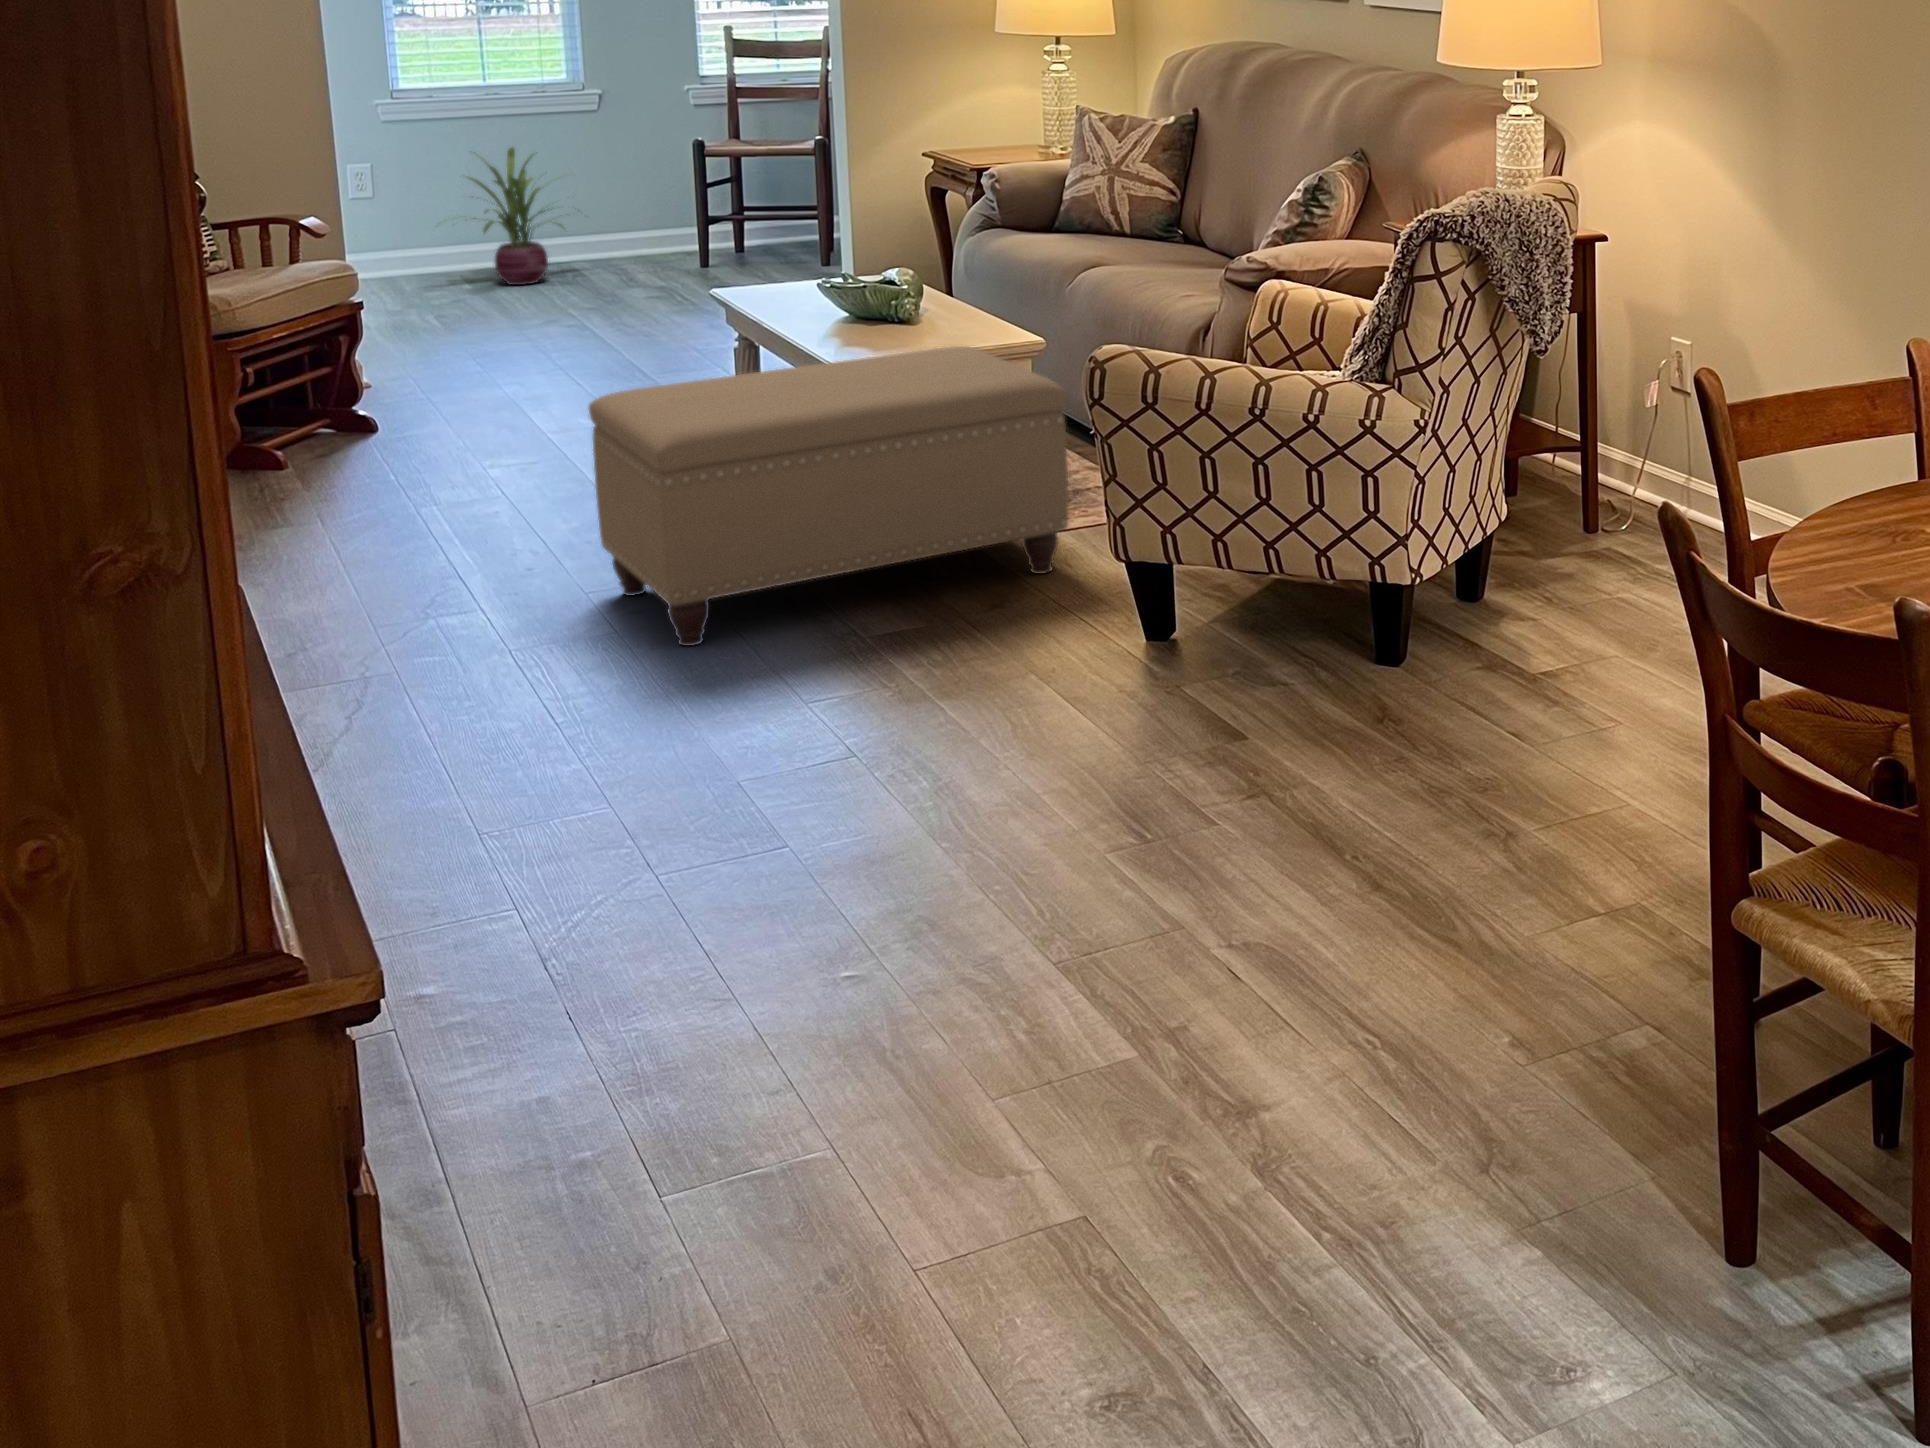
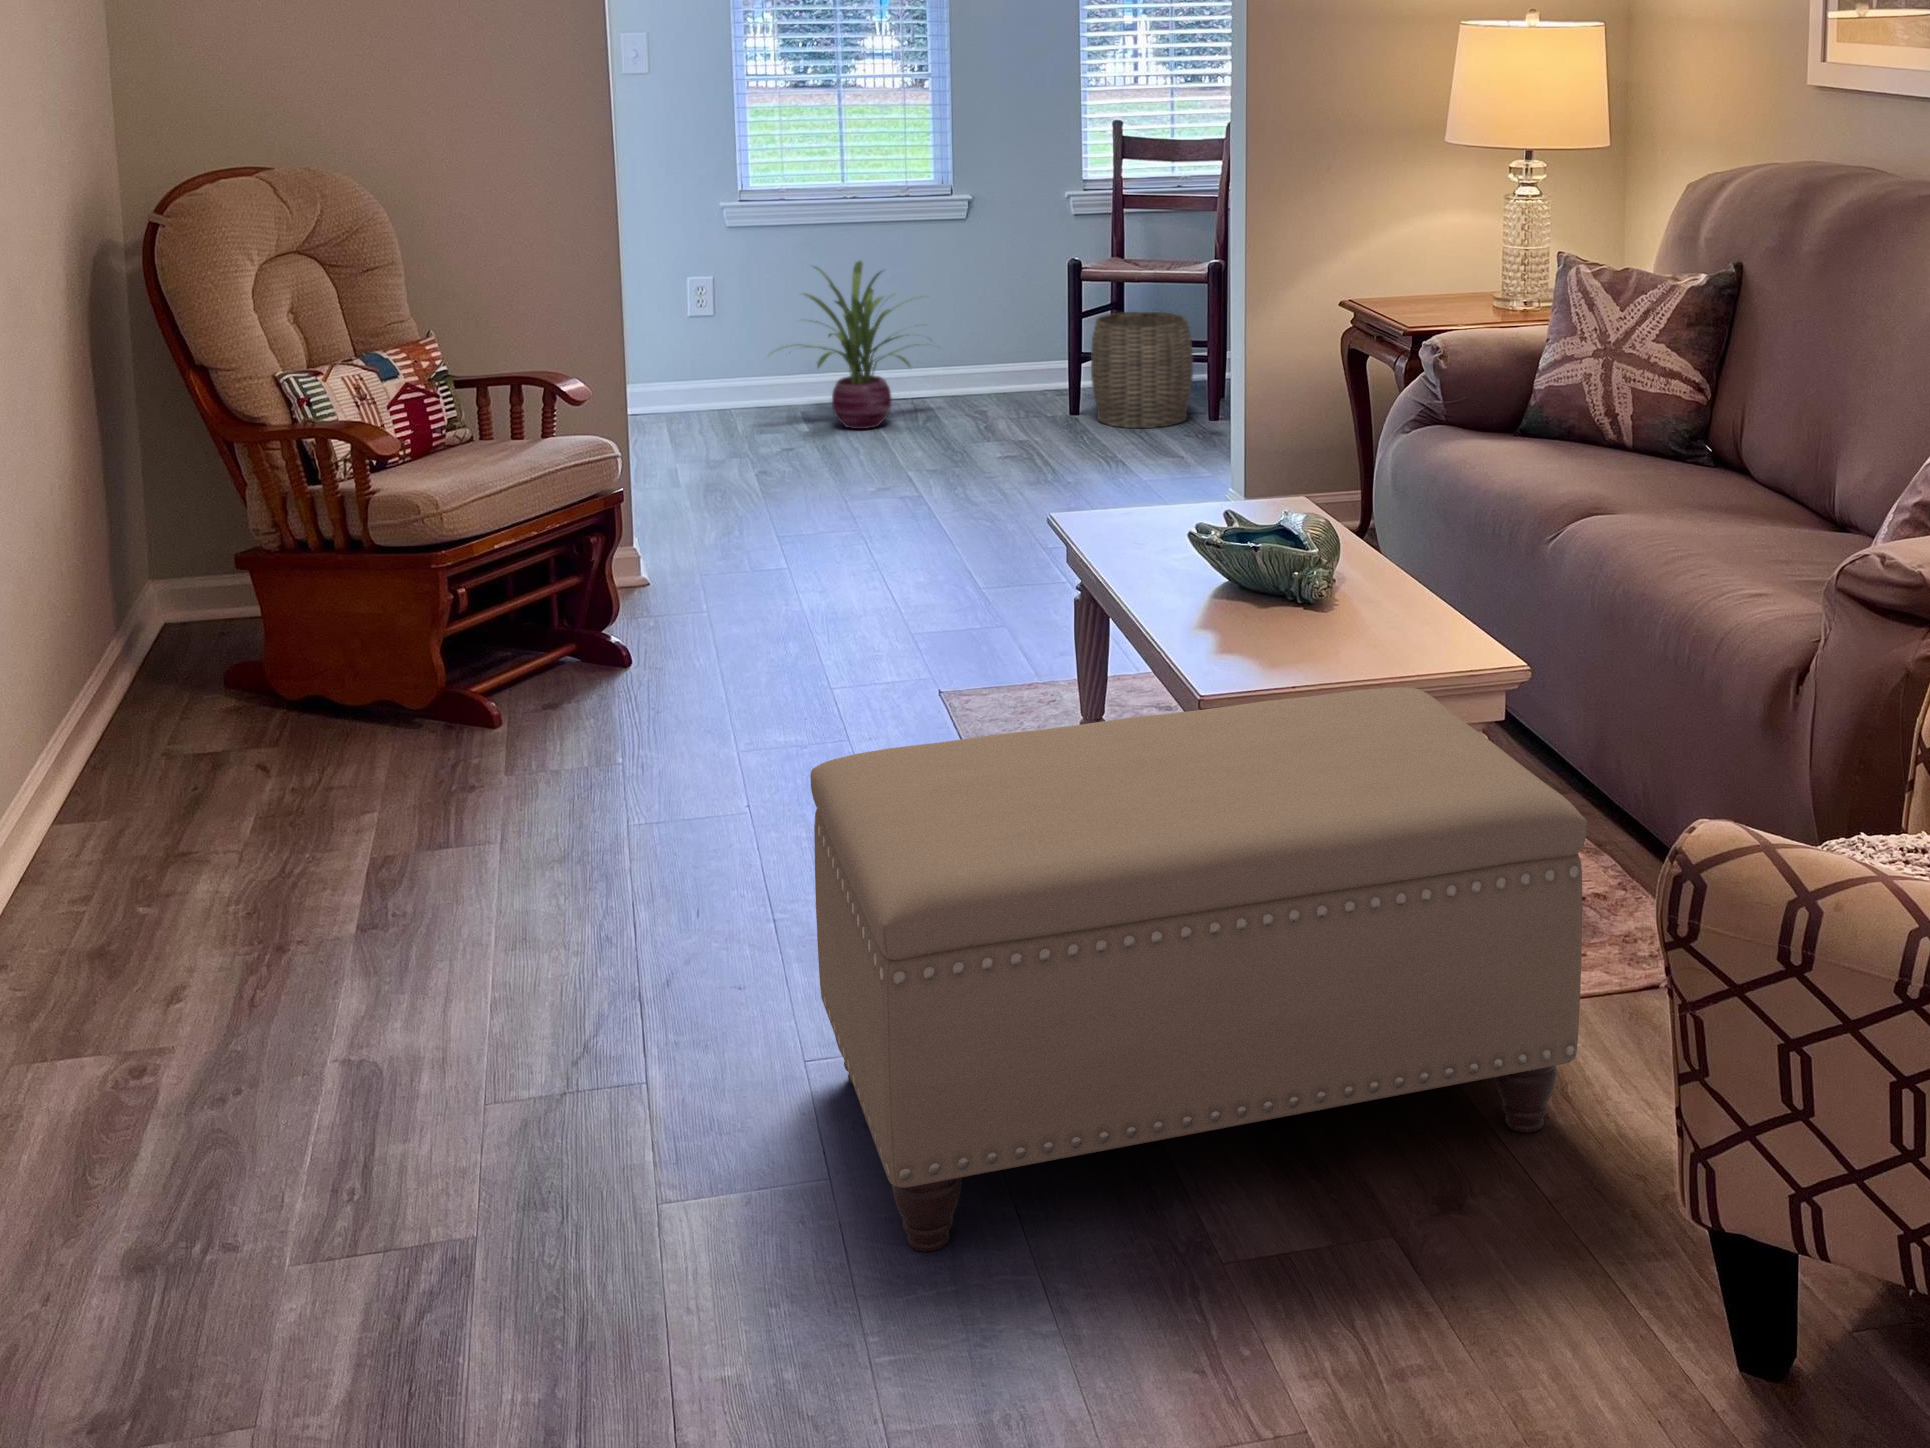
woven basket: none [721,182,806,273] -> present [1091,312,1193,428]

